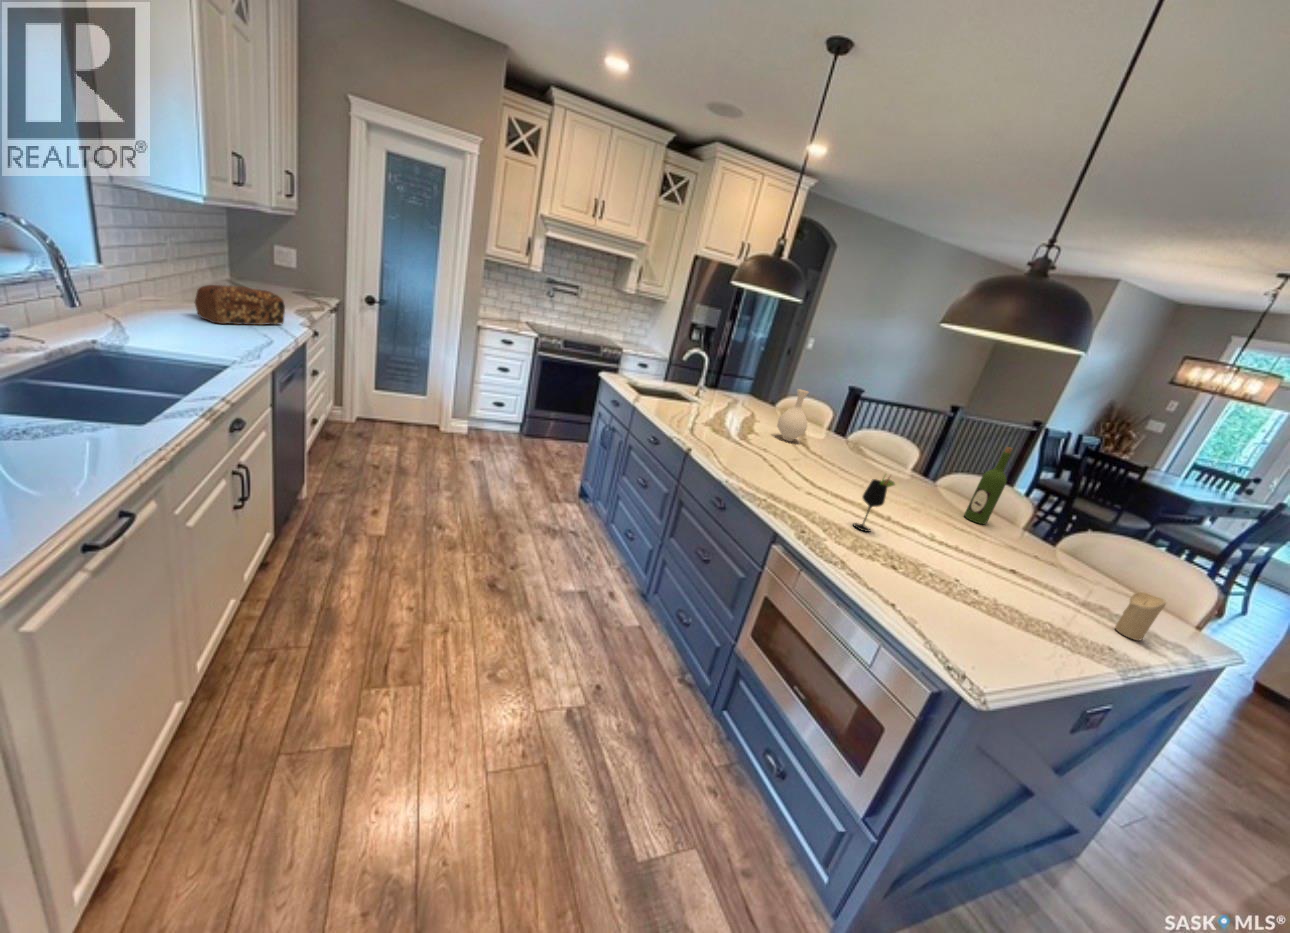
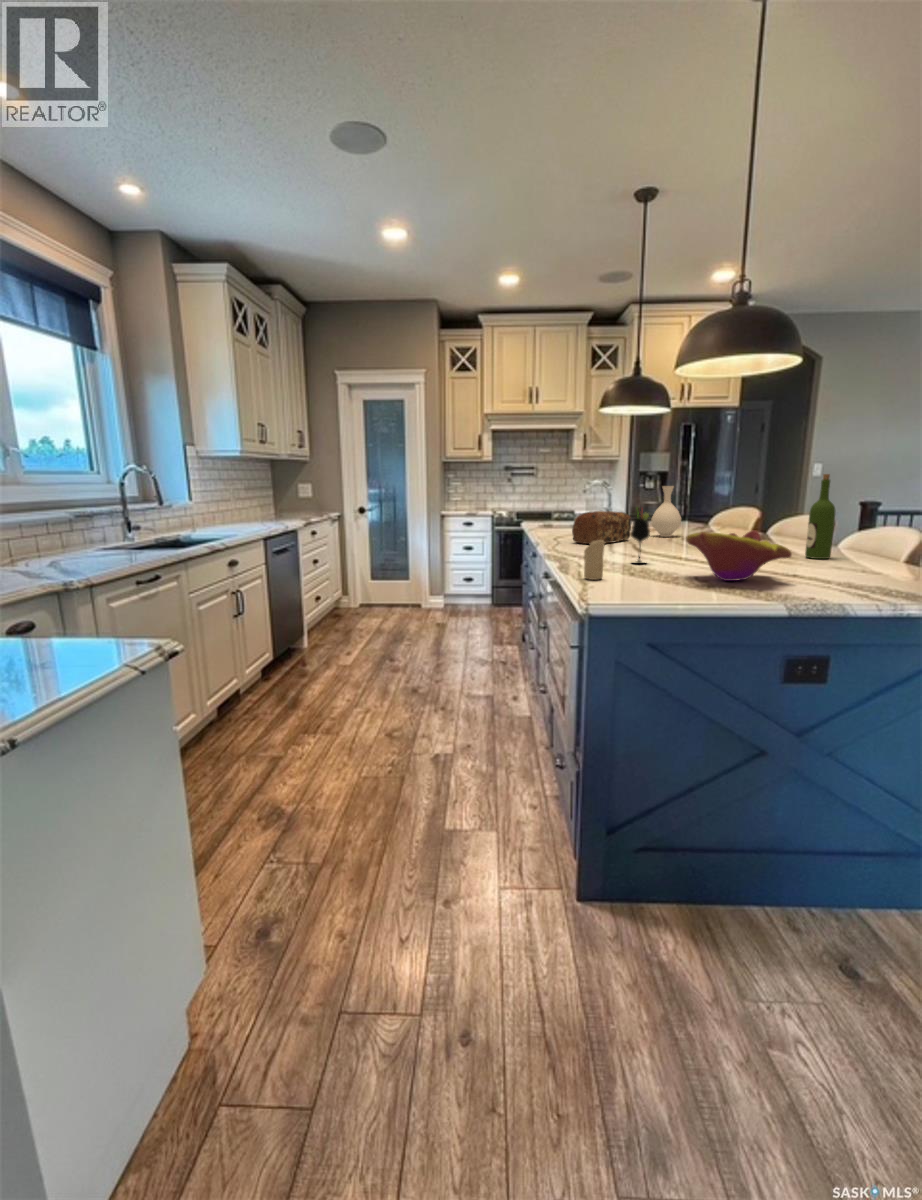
bread loaf: present [195,285,285,325] -> present [572,511,631,544]
decorative bowl: none [964,537,1085,599] -> present [687,530,792,581]
candle: present [1115,592,1166,640] -> present [584,540,605,580]

